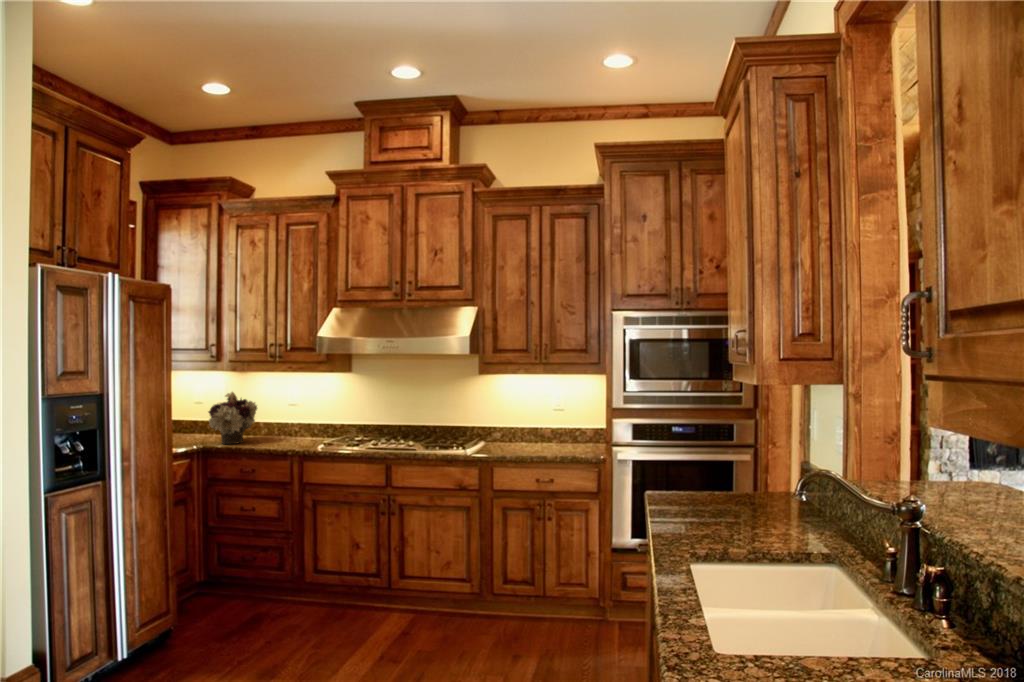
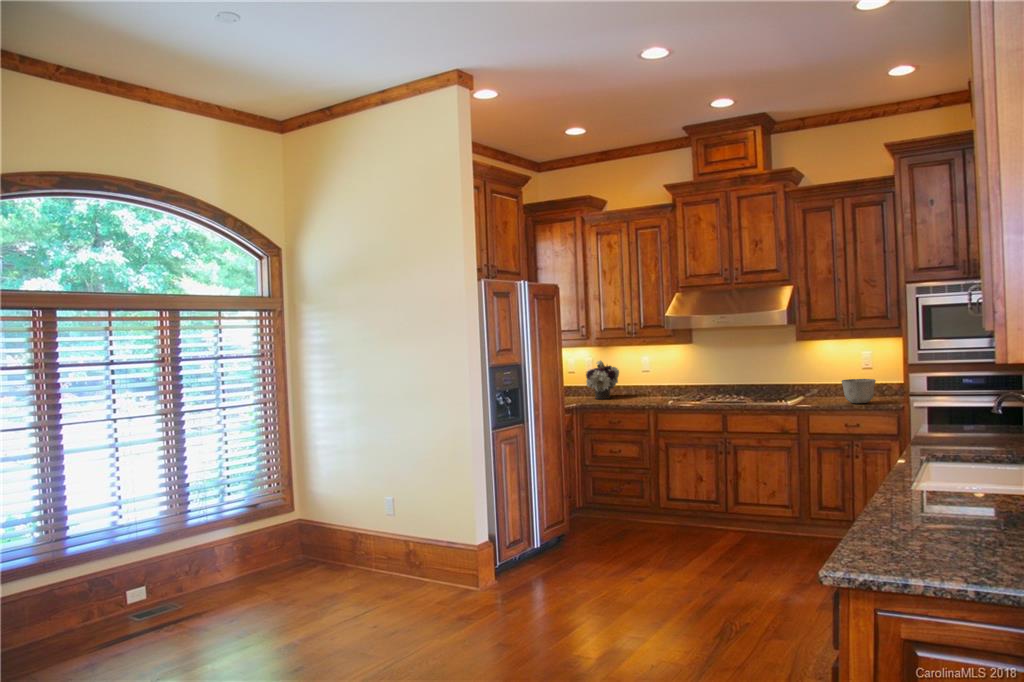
ceramic bowl: none [533,424,572,455] -> present [842,379,876,403]

